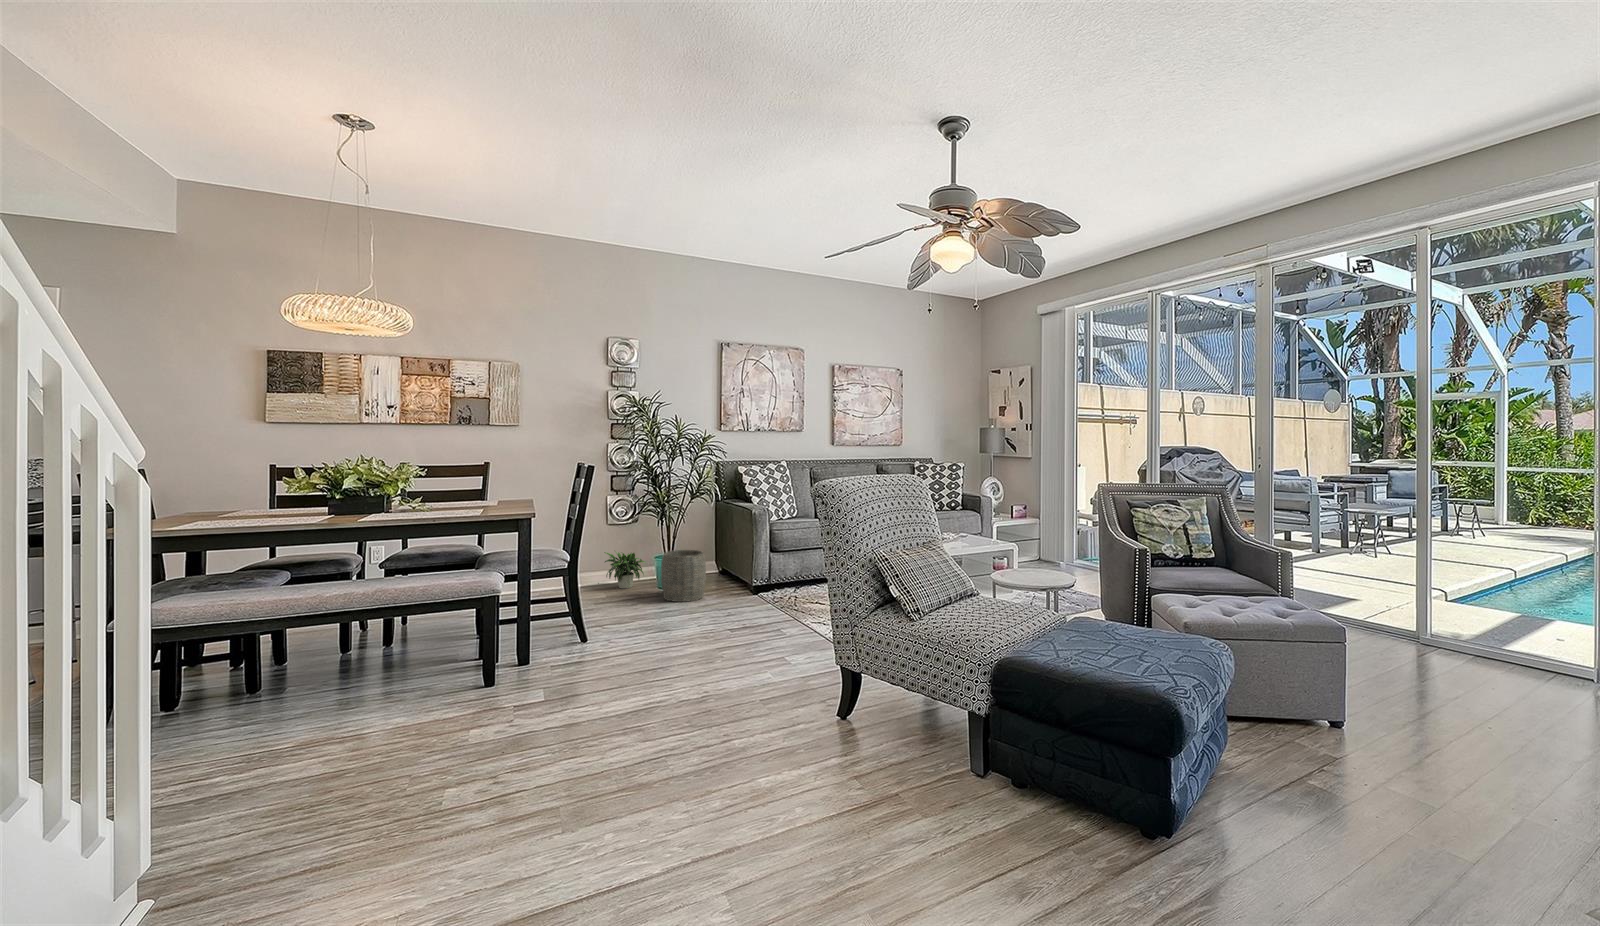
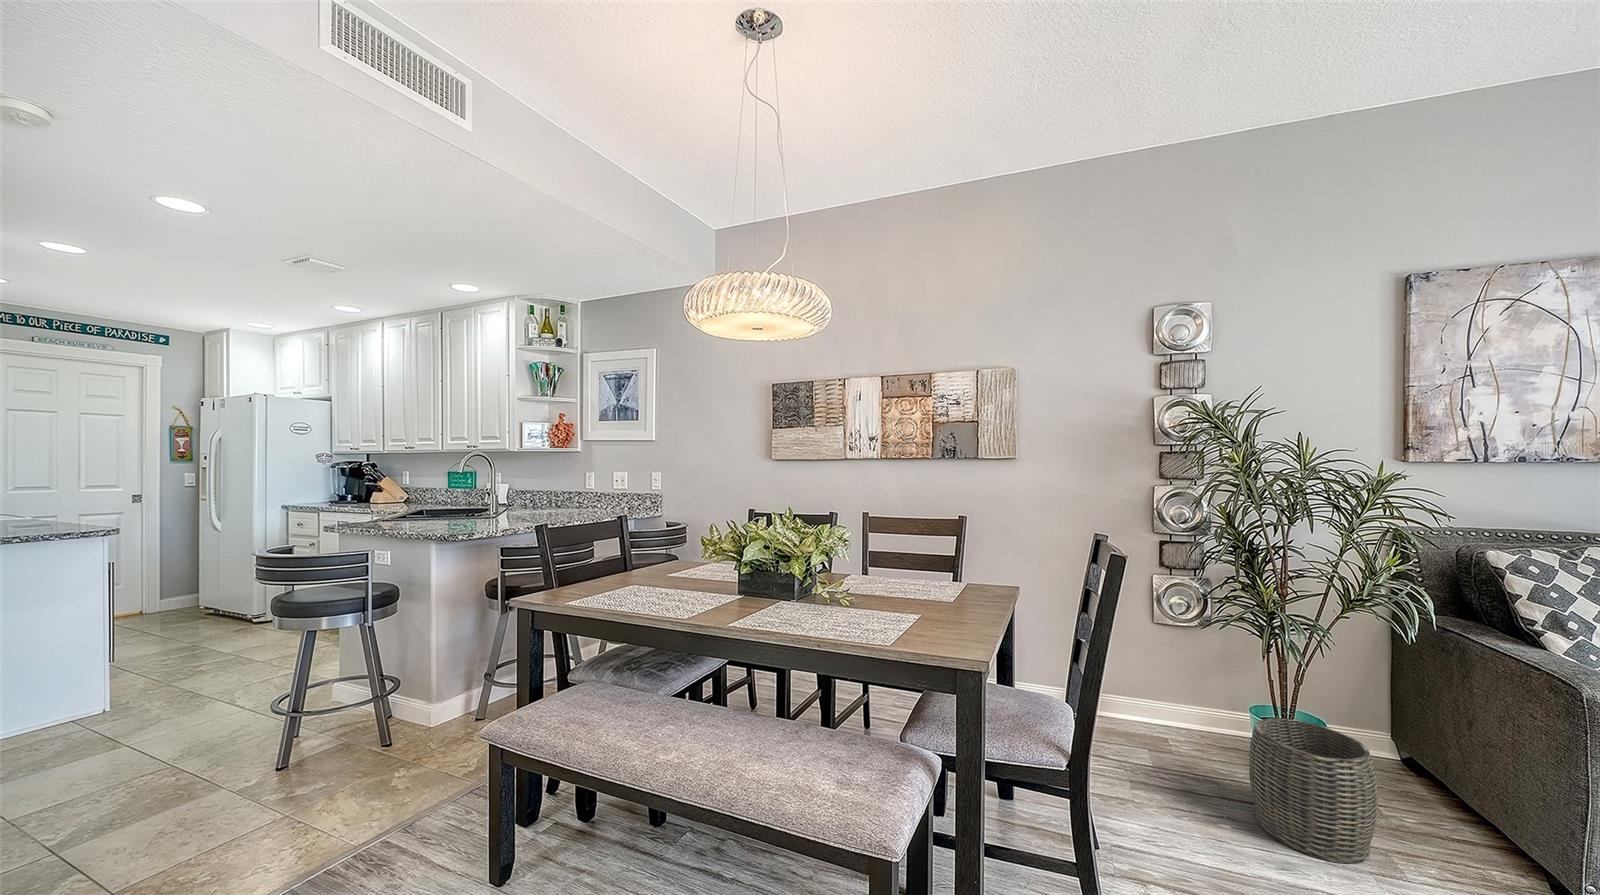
potted plant: present [605,552,644,588] -> none [1133,669,1225,749]

